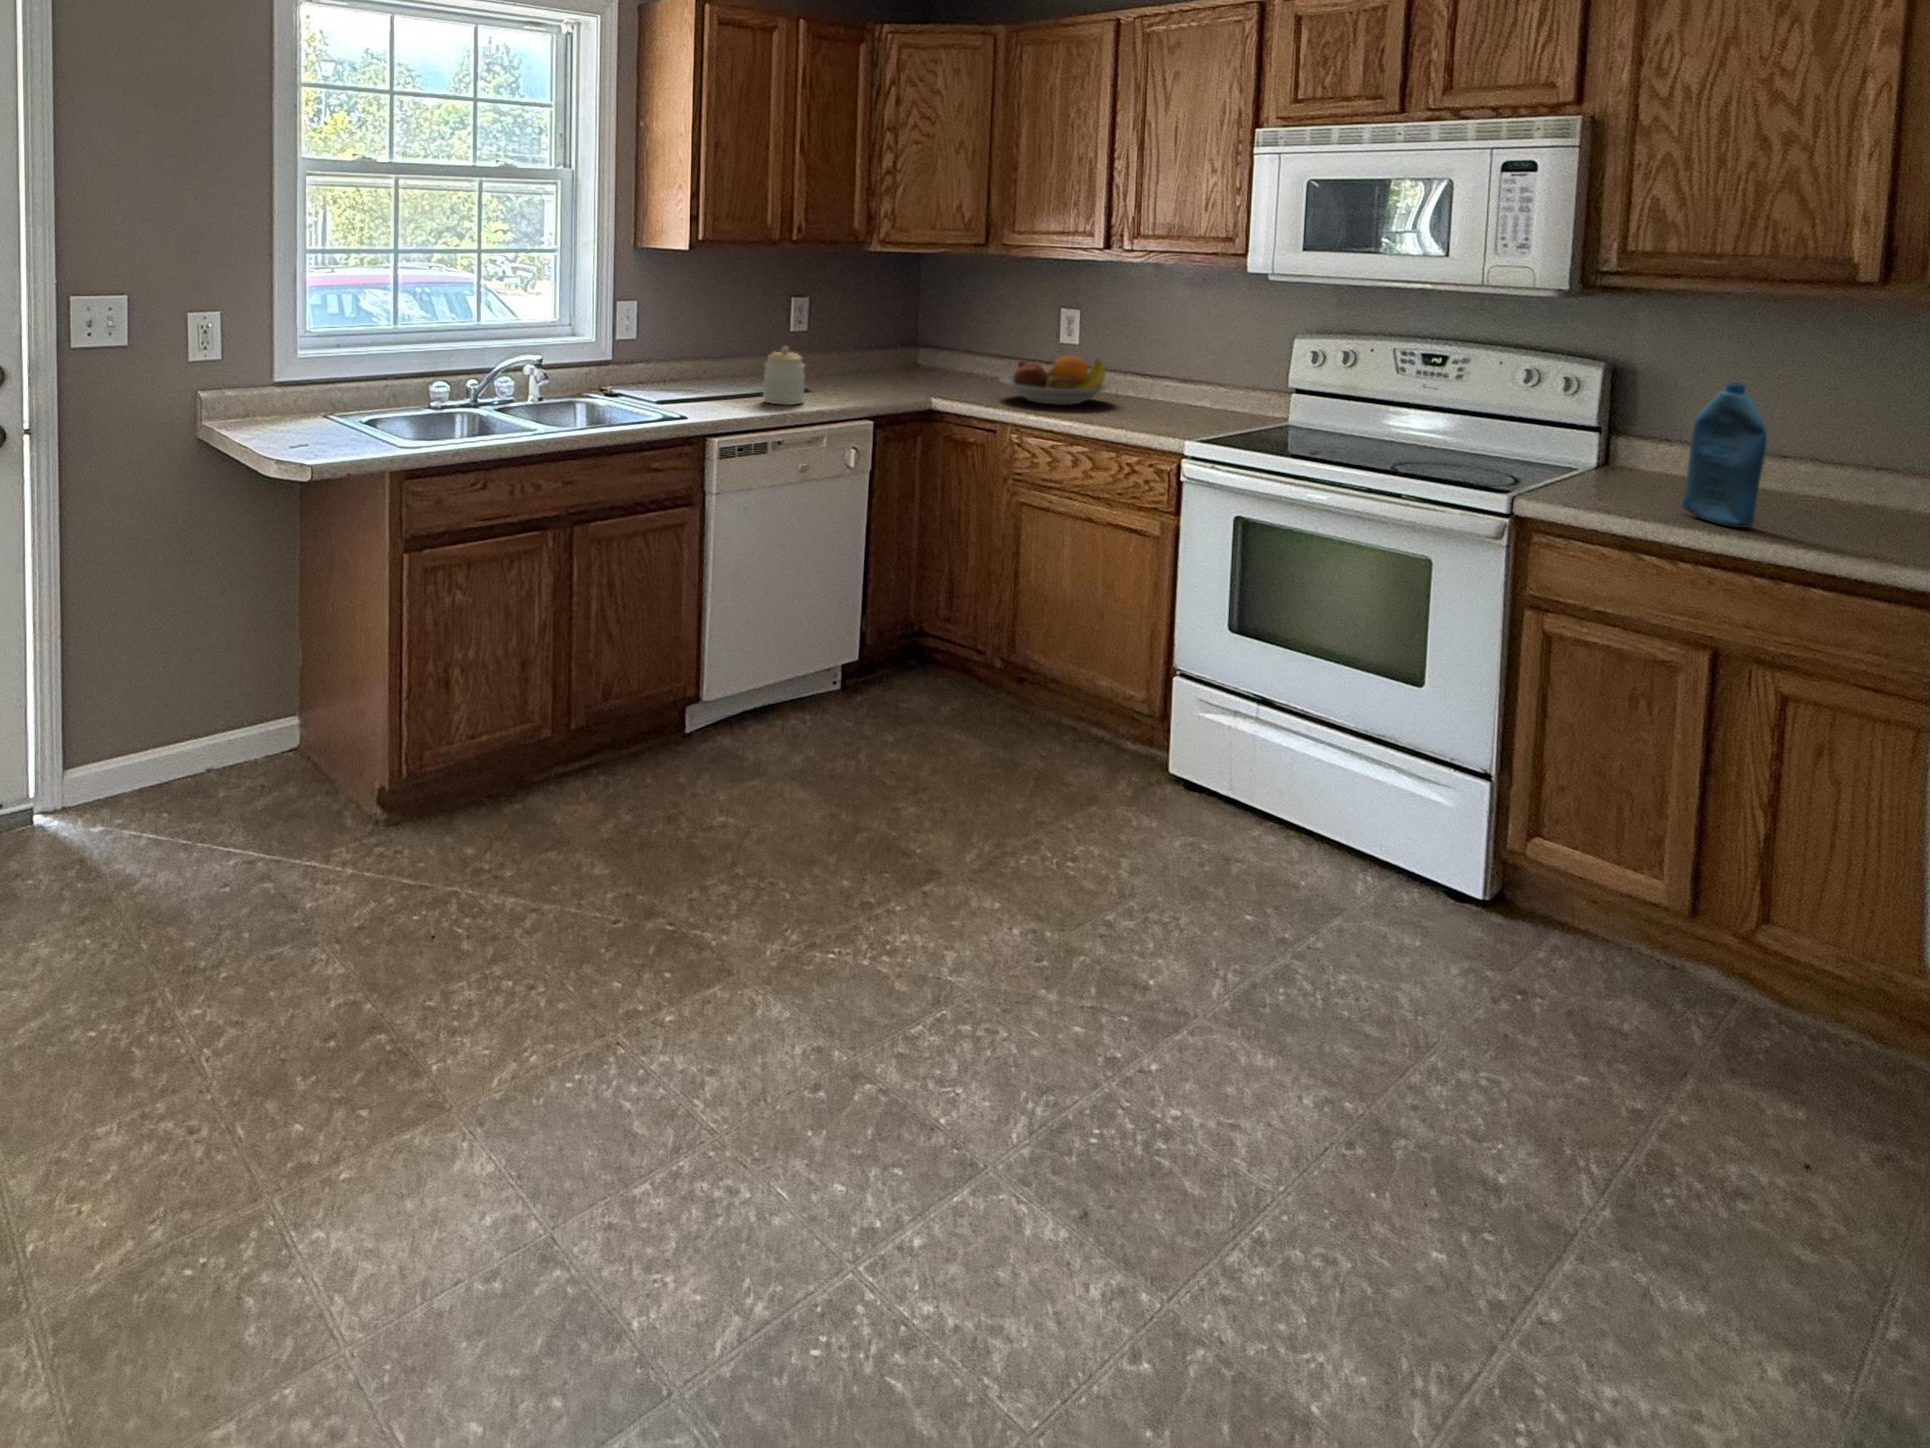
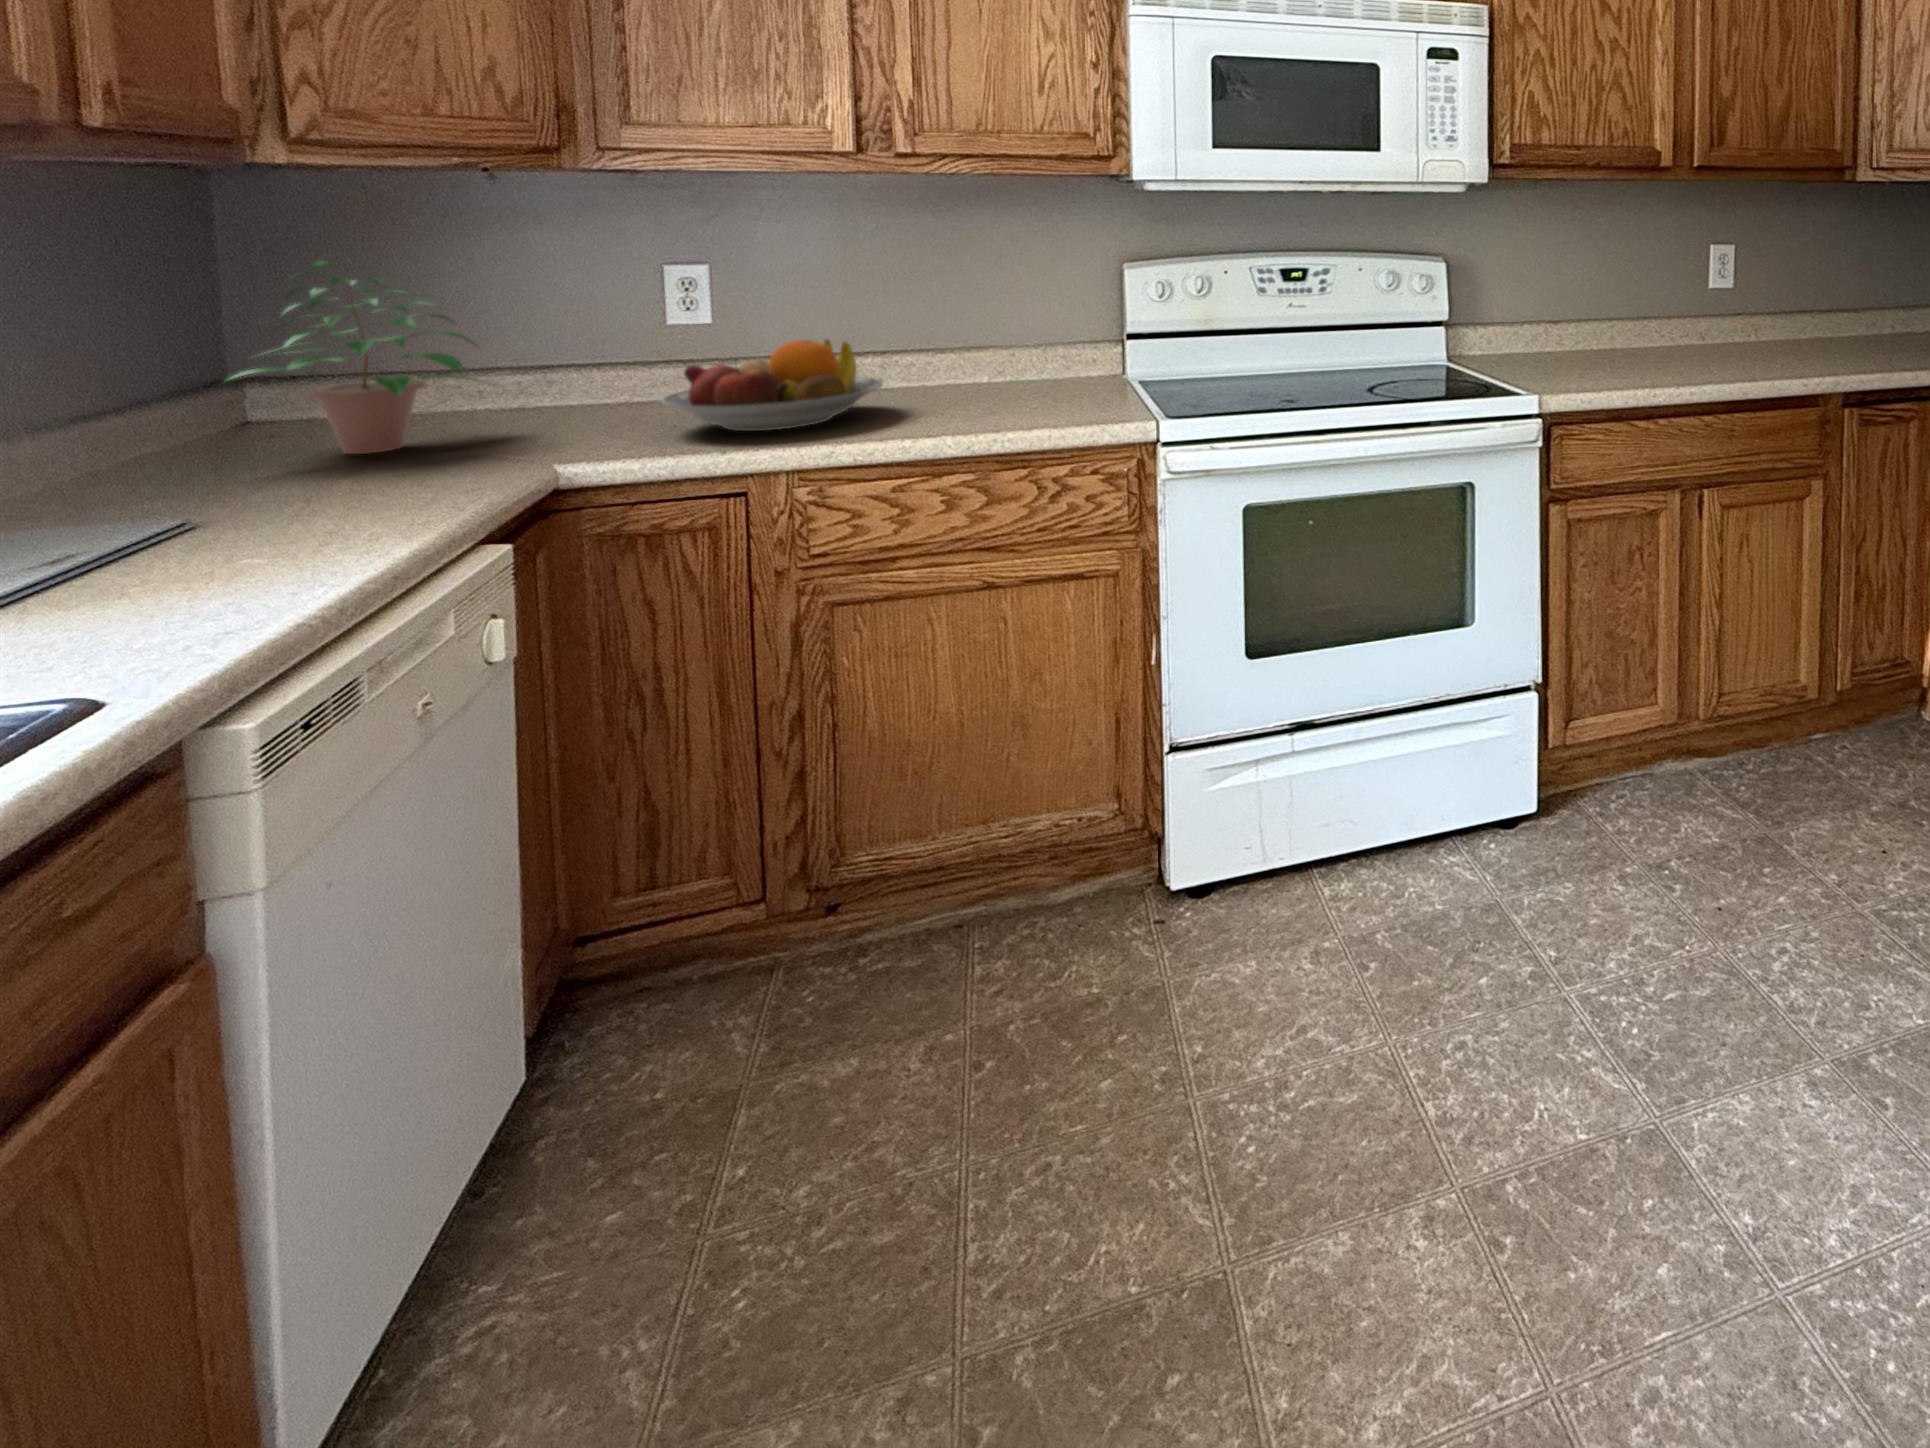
potted plant: none [877,291,974,381] -> present [224,262,497,454]
jar: present [763,346,805,405] -> none [96,427,276,597]
bottle: present [1682,382,1767,528] -> none [1624,250,1688,374]

